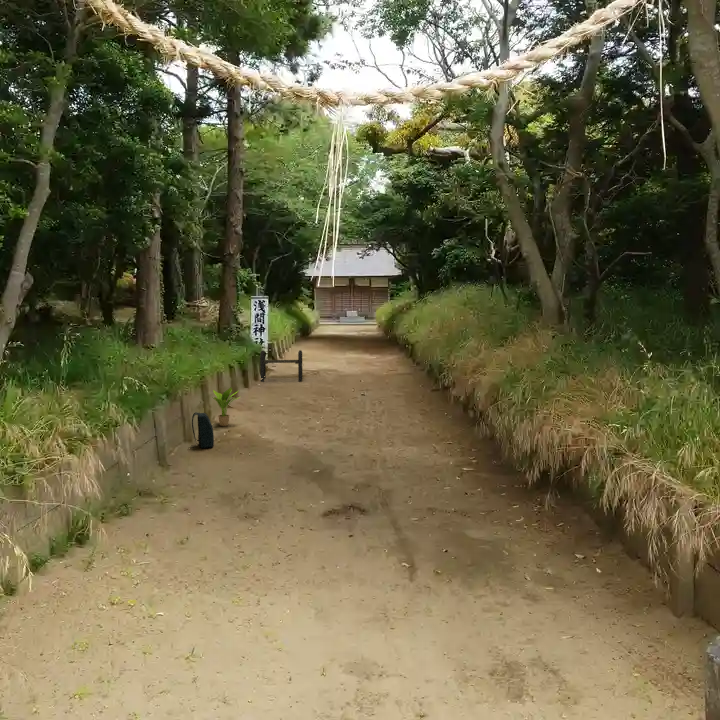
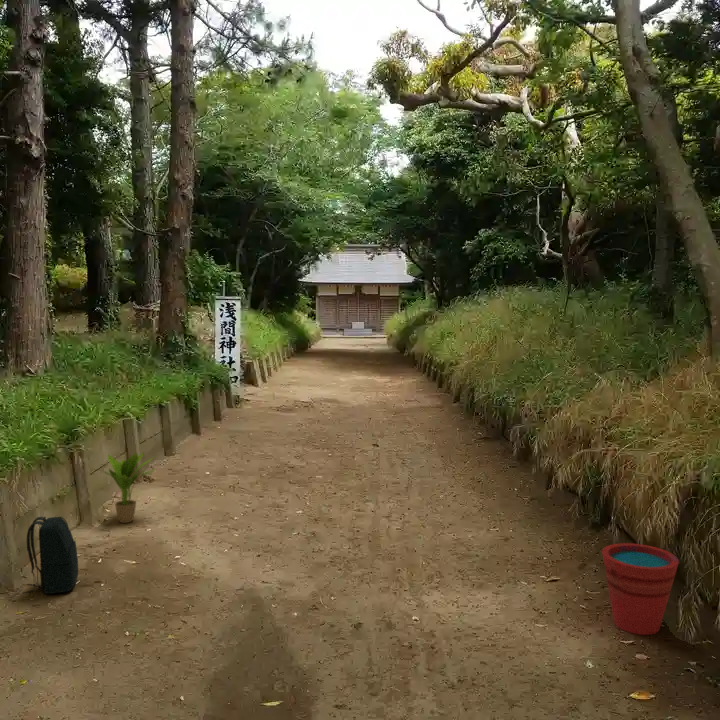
bench: present [260,350,303,382] -> none [224,375,287,421]
bucket: none [463,419,496,457] -> present [602,543,679,635]

